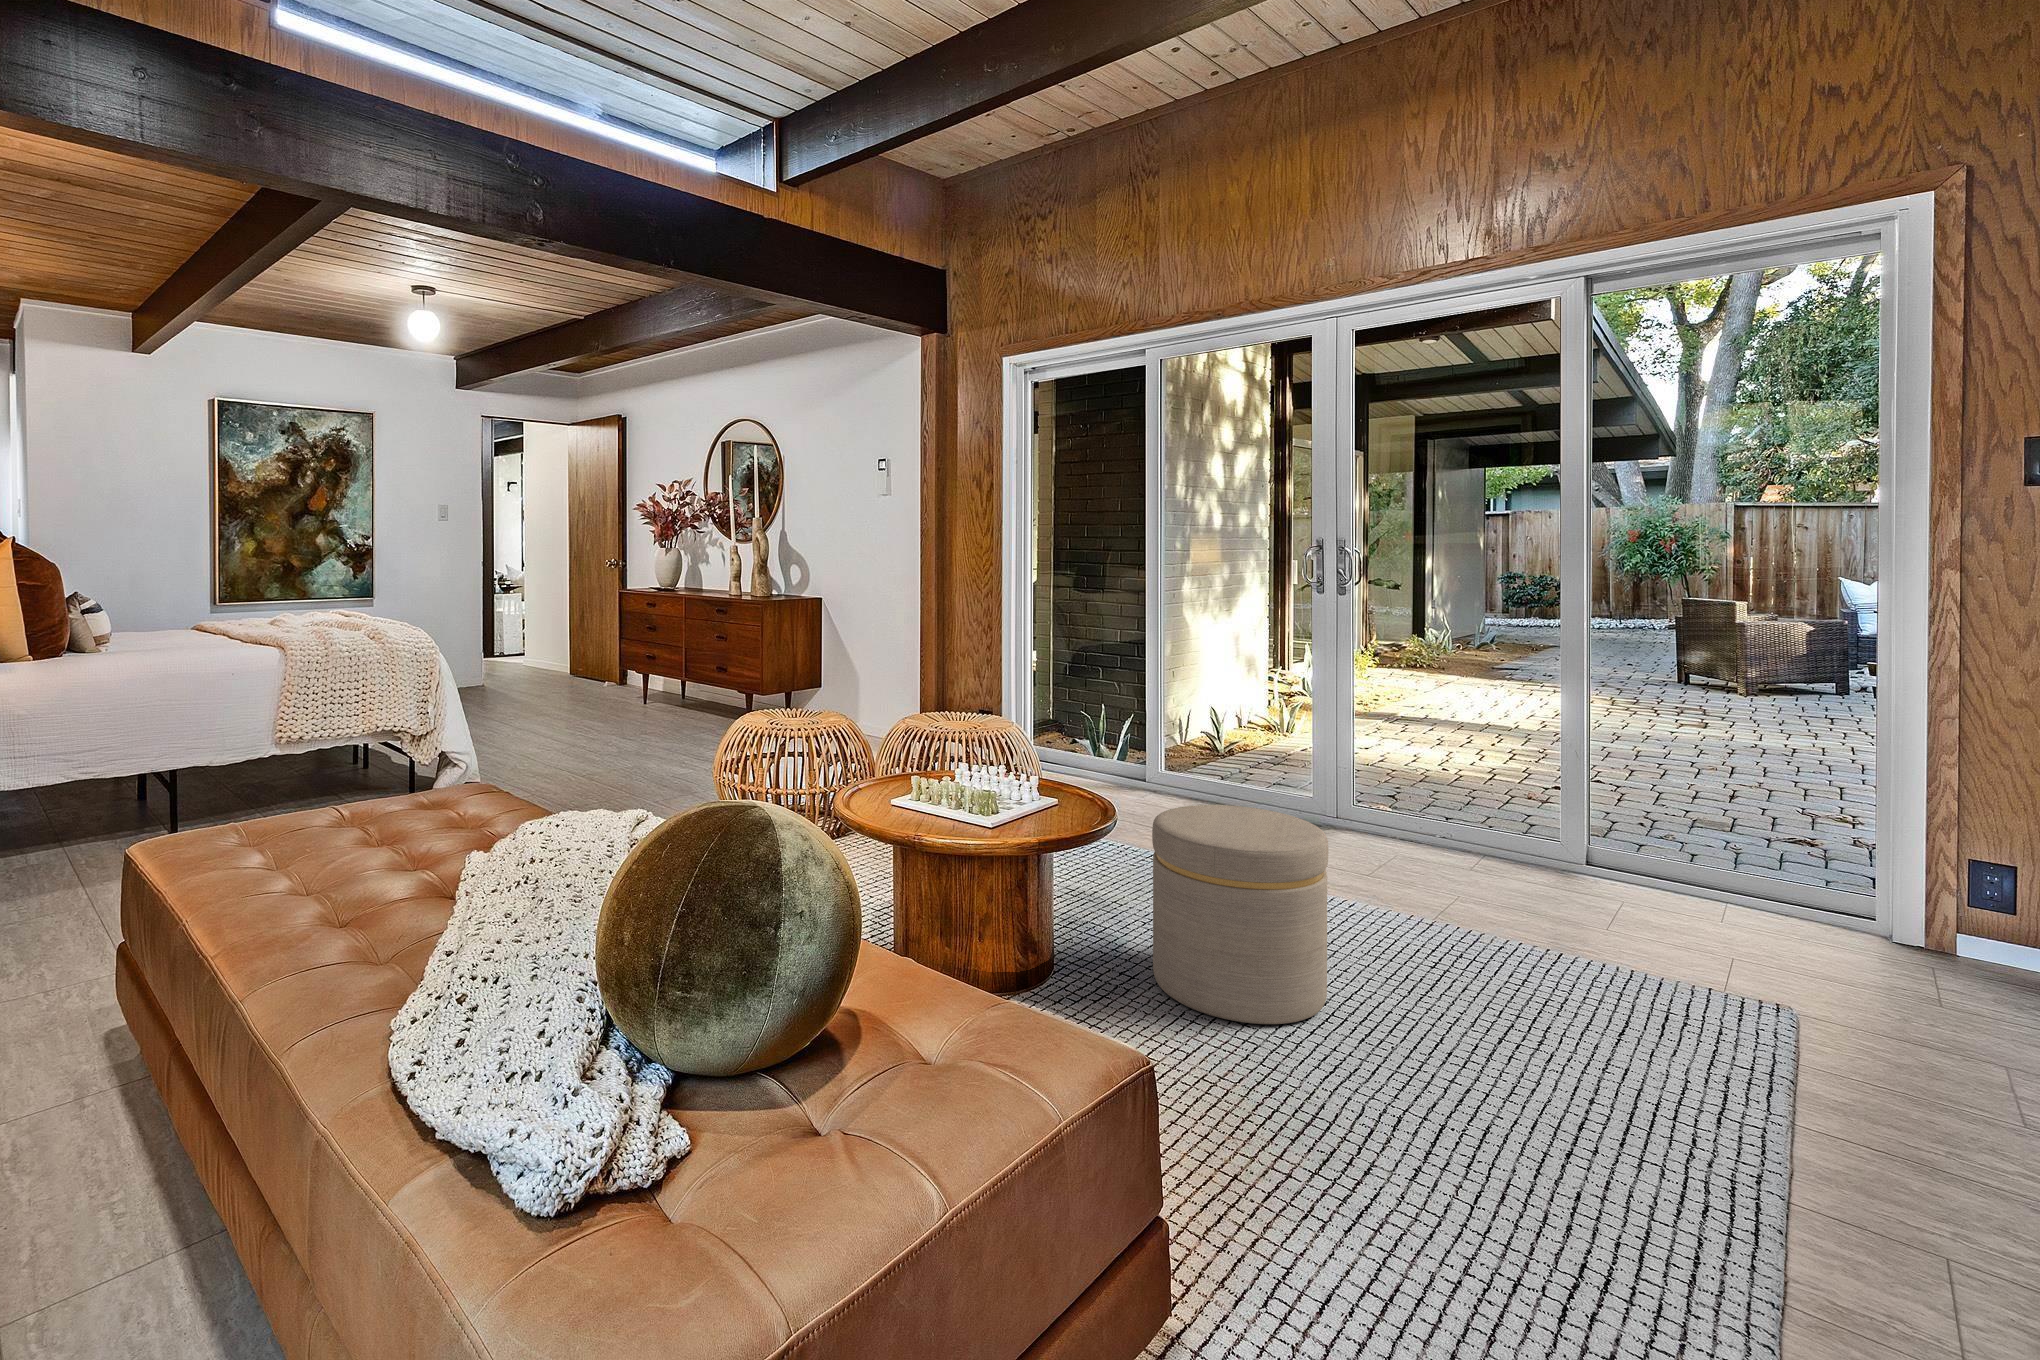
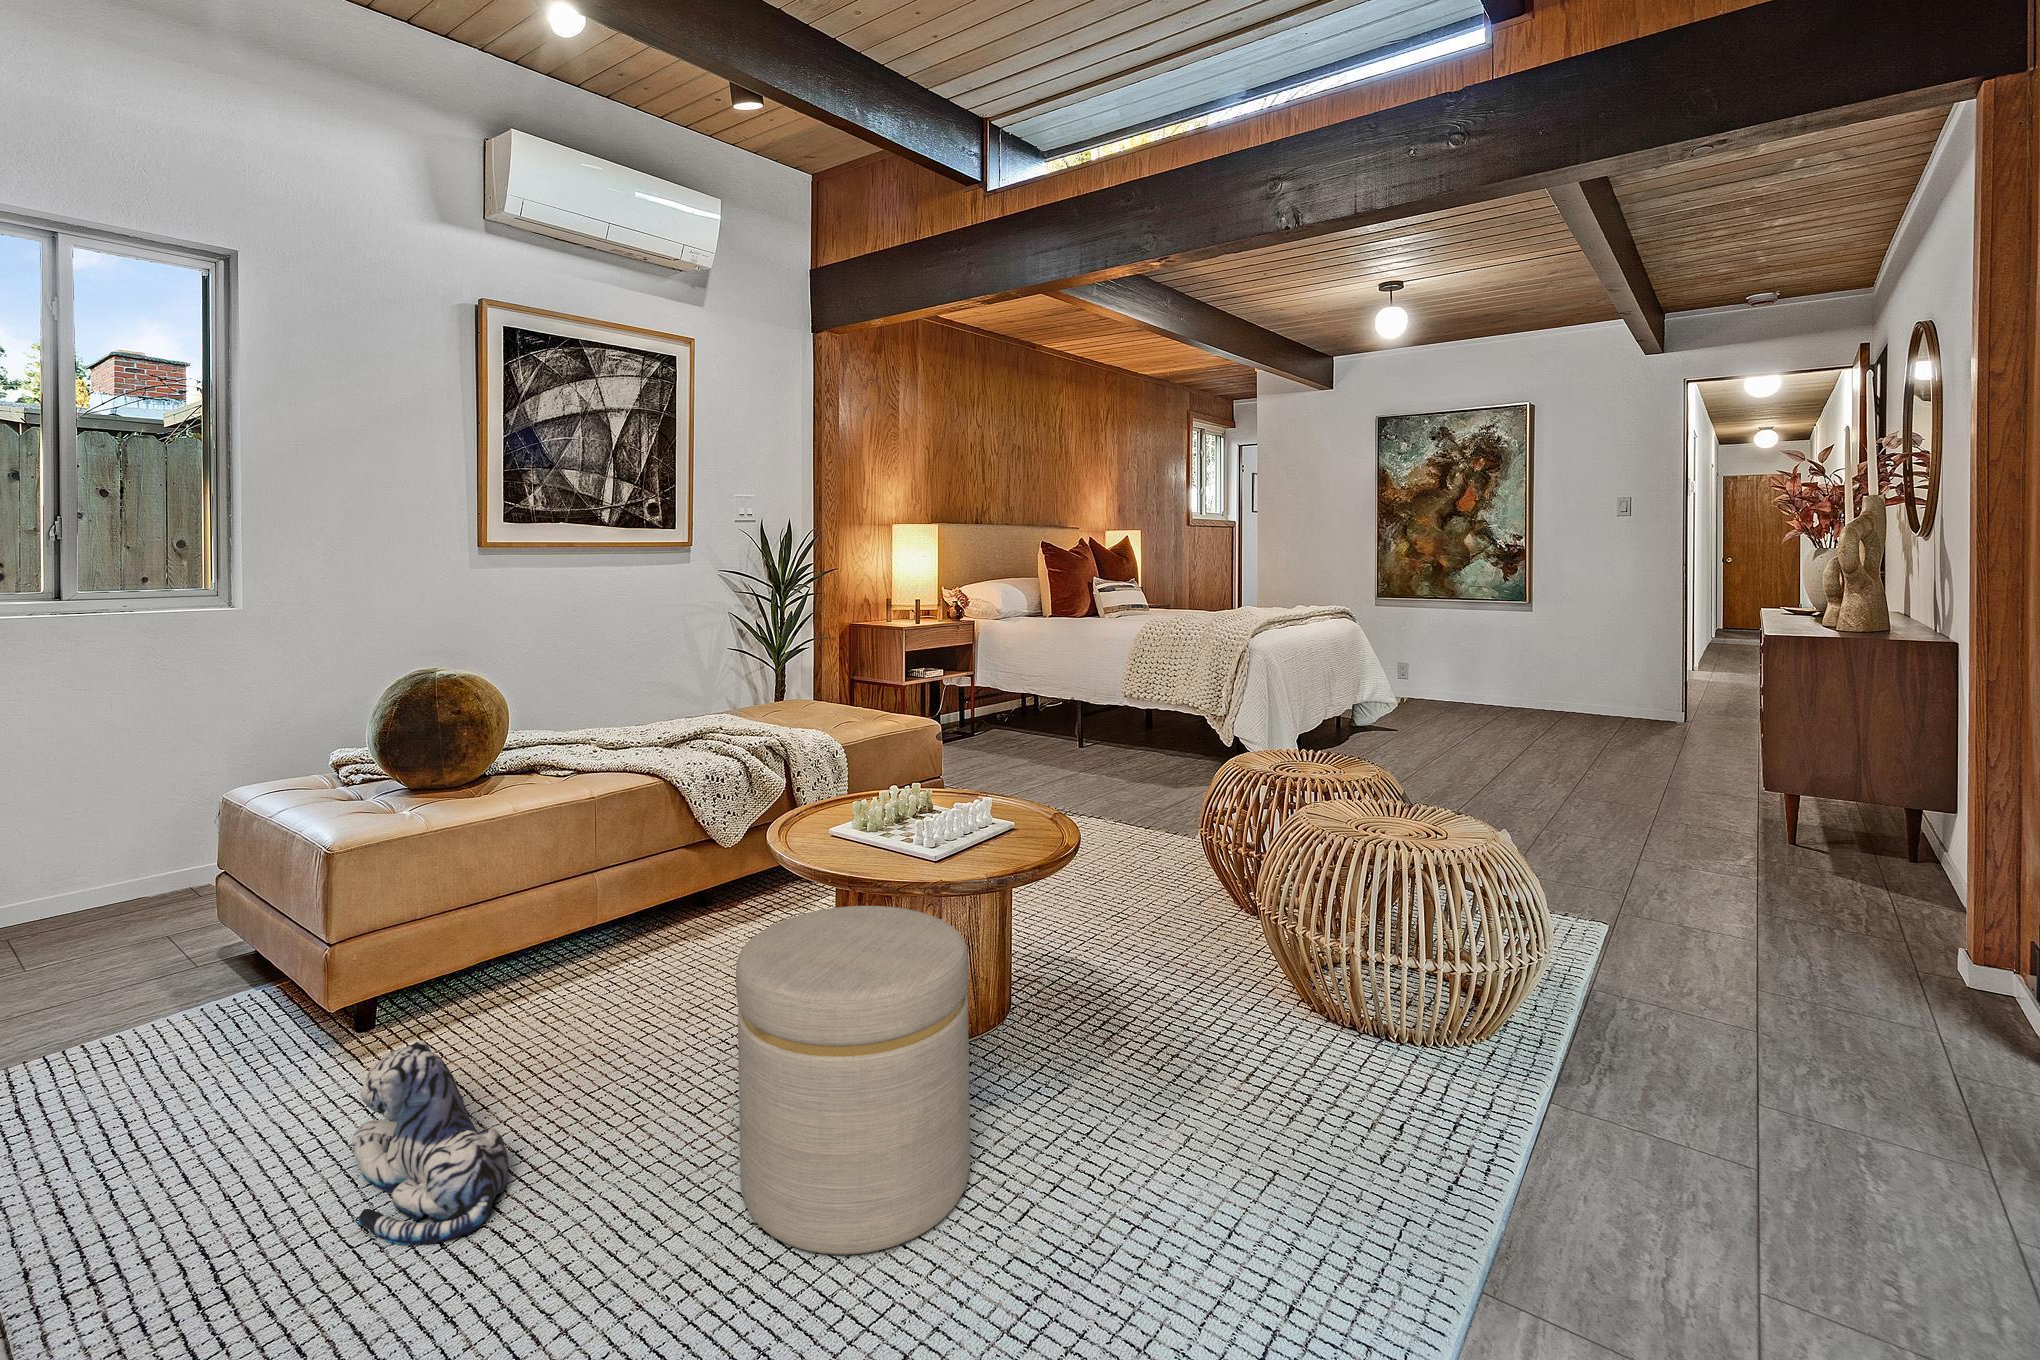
plush toy: none [1300,1063,1457,1255] -> present [352,1041,508,1245]

